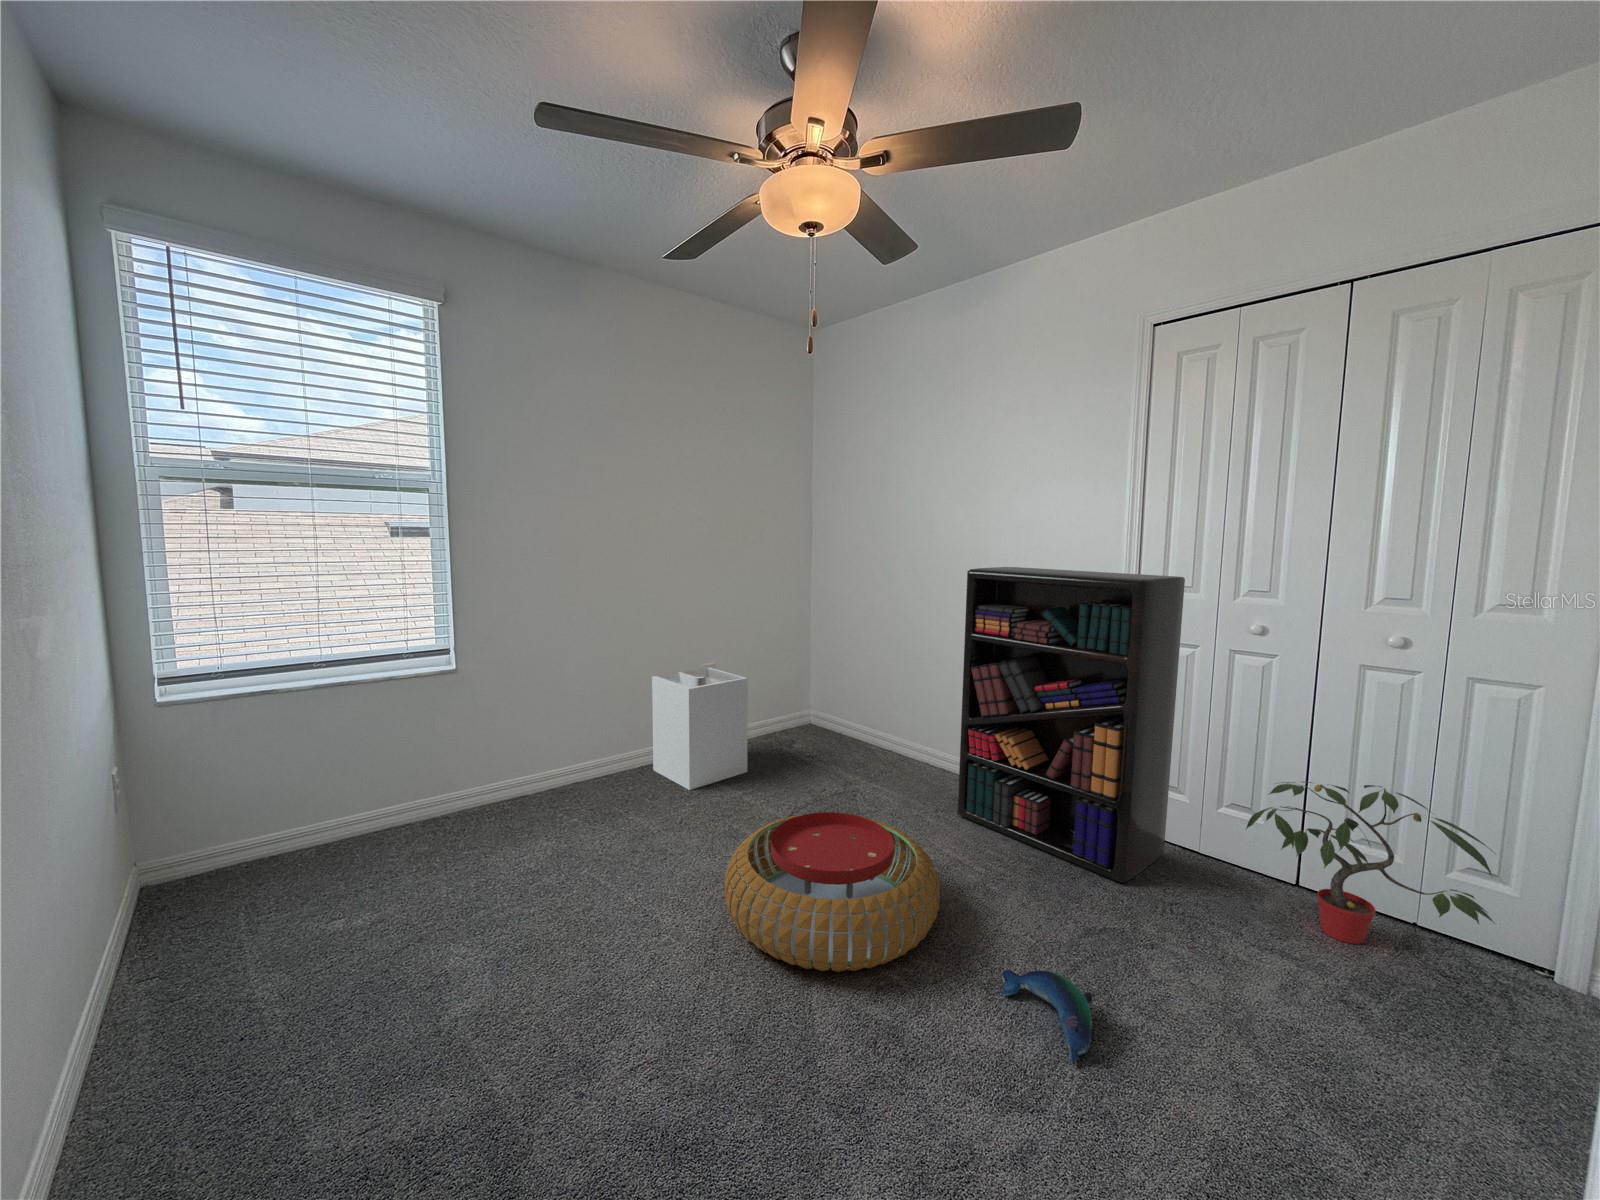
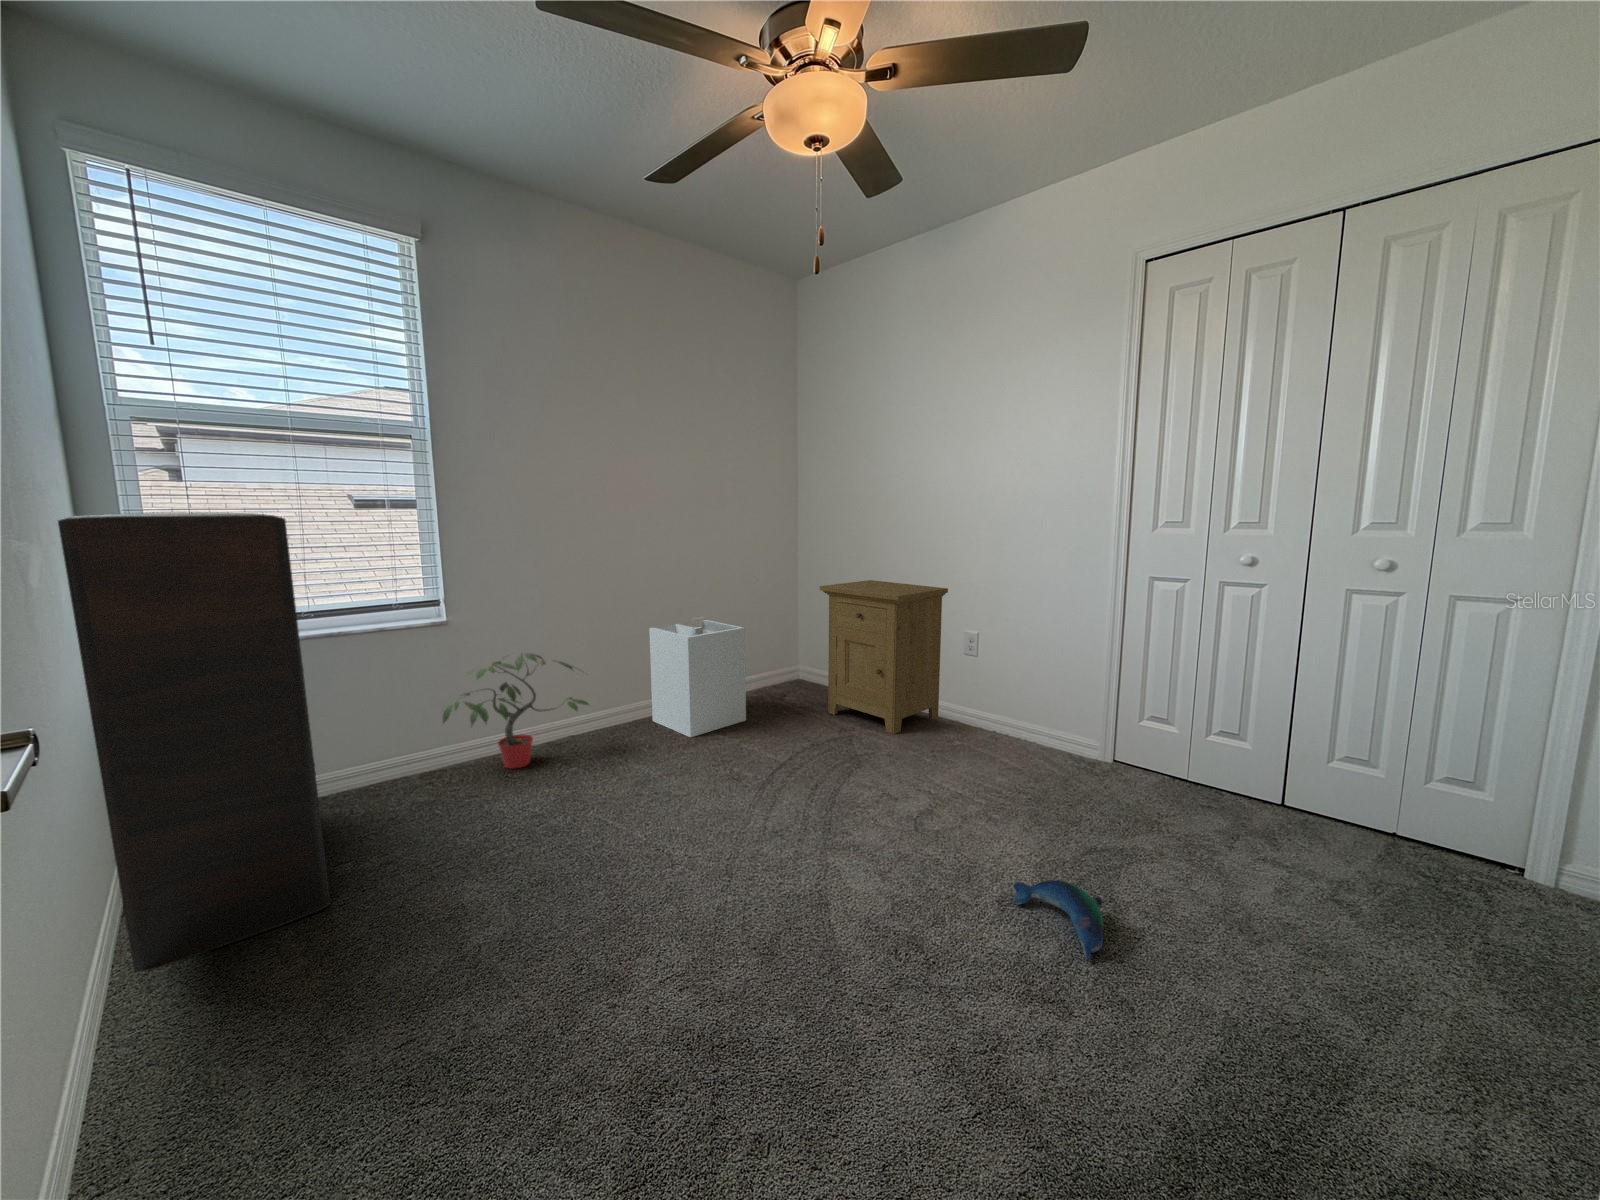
bookshelf: present [958,567,1185,883] -> present [58,513,331,972]
nightstand: none [824,629,955,792] -> present [820,580,948,734]
potted plant: present [1246,781,1495,944] -> present [443,653,588,769]
pouf: present [725,812,940,972] -> none [737,746,949,890]

